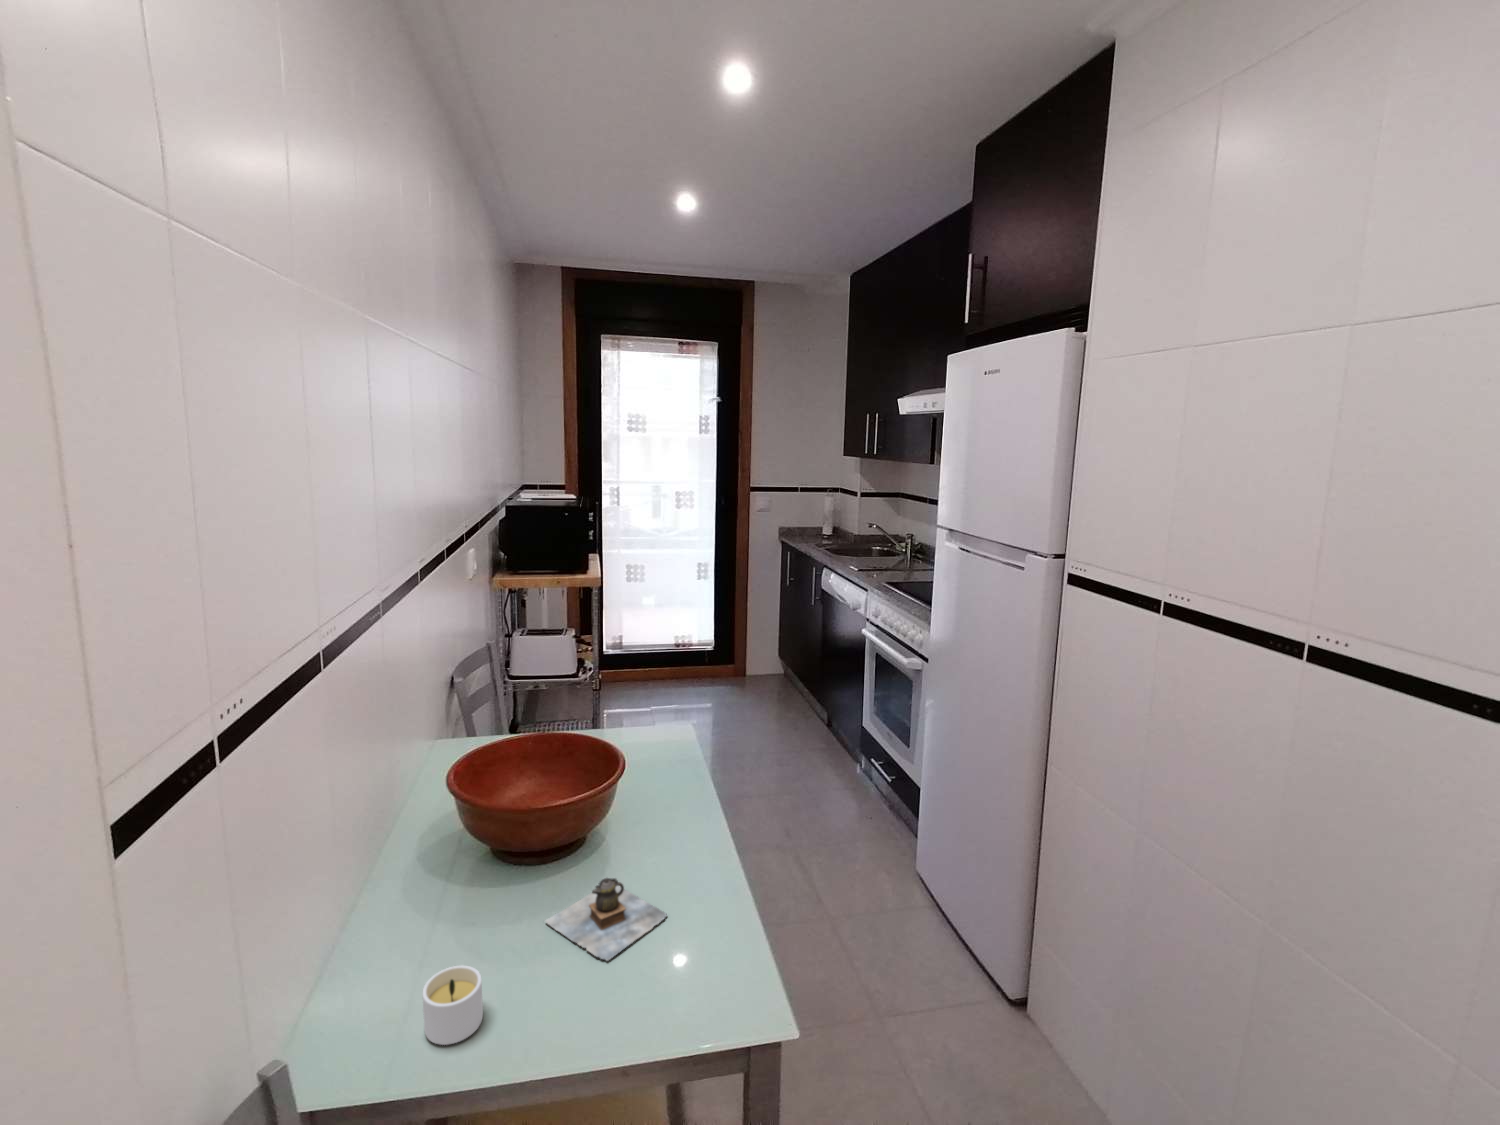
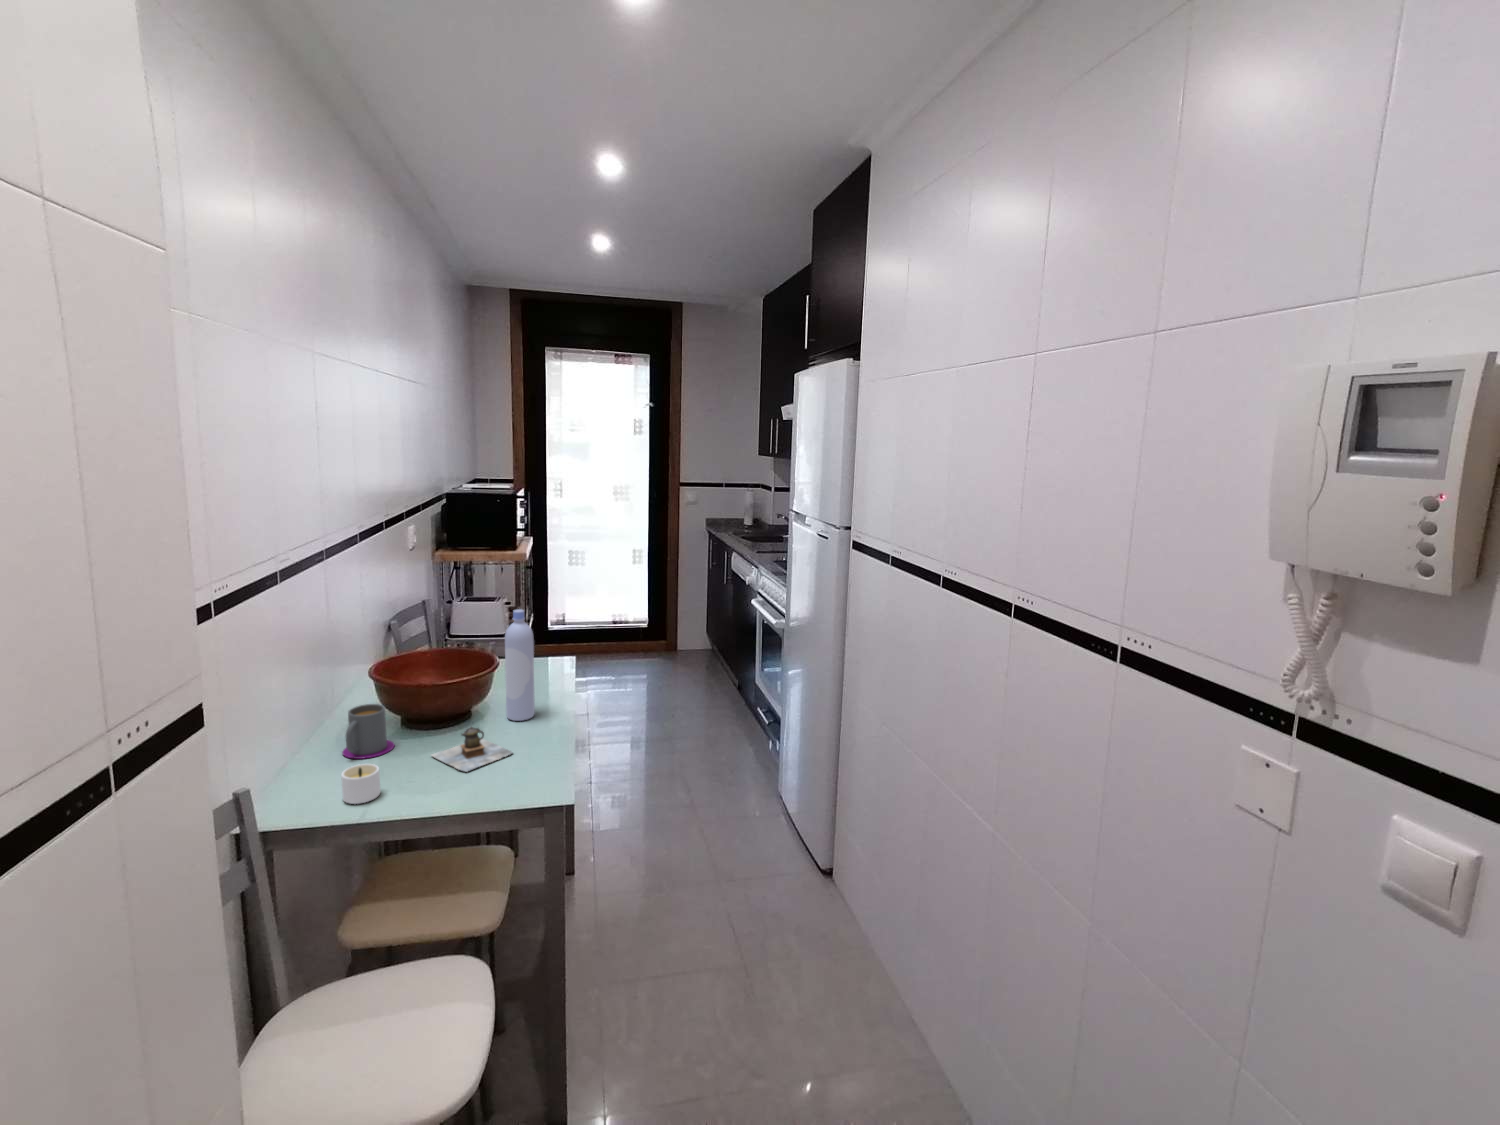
bottle: none [635,685,675,845] -> present [505,609,535,721]
mug: none [411,837,487,930] -> present [342,704,394,759]

